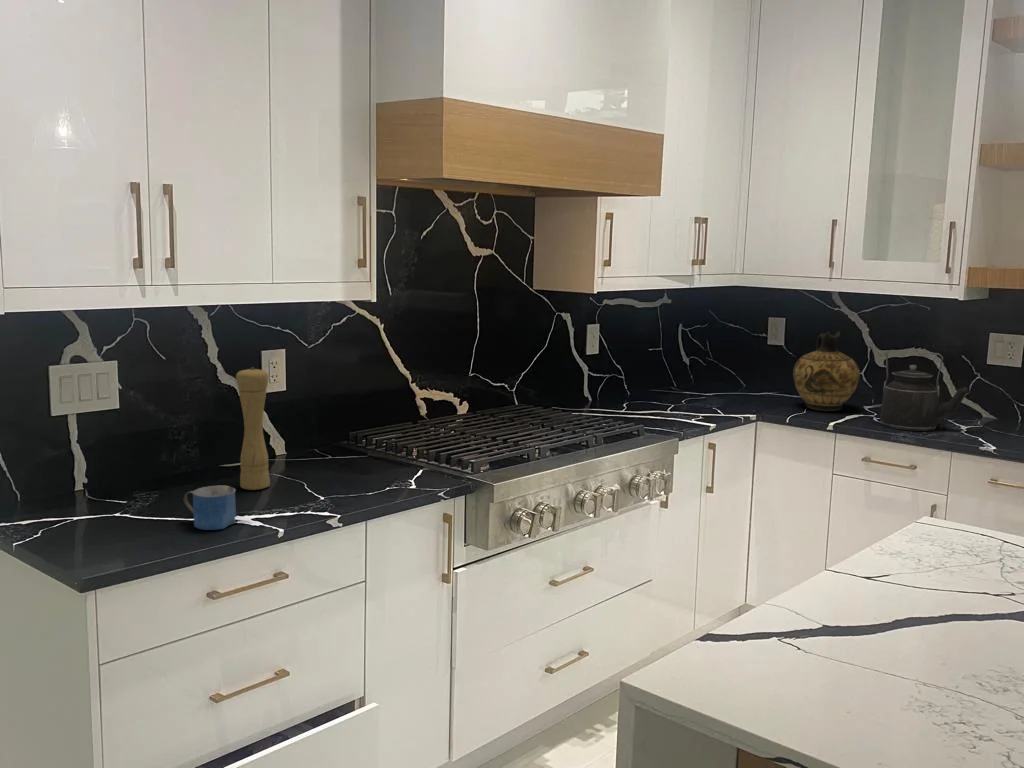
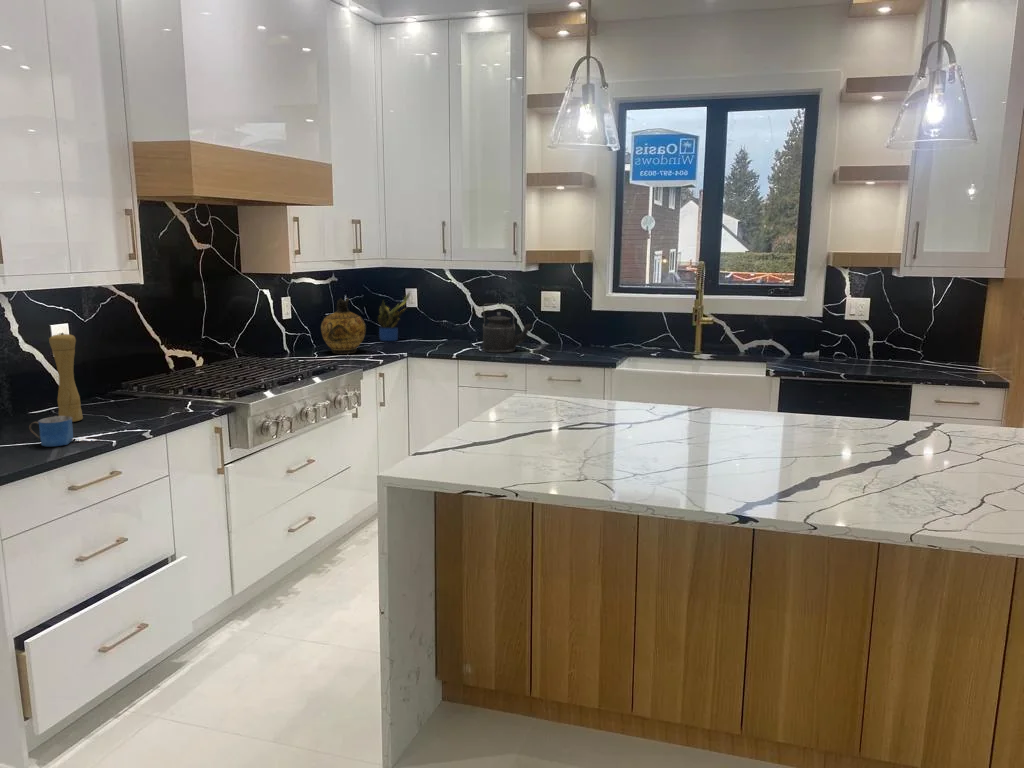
potted plant: none [722,322,774,393] -> present [378,293,410,341]
ceramic jug: present [793,332,860,411] -> present [321,298,366,354]

